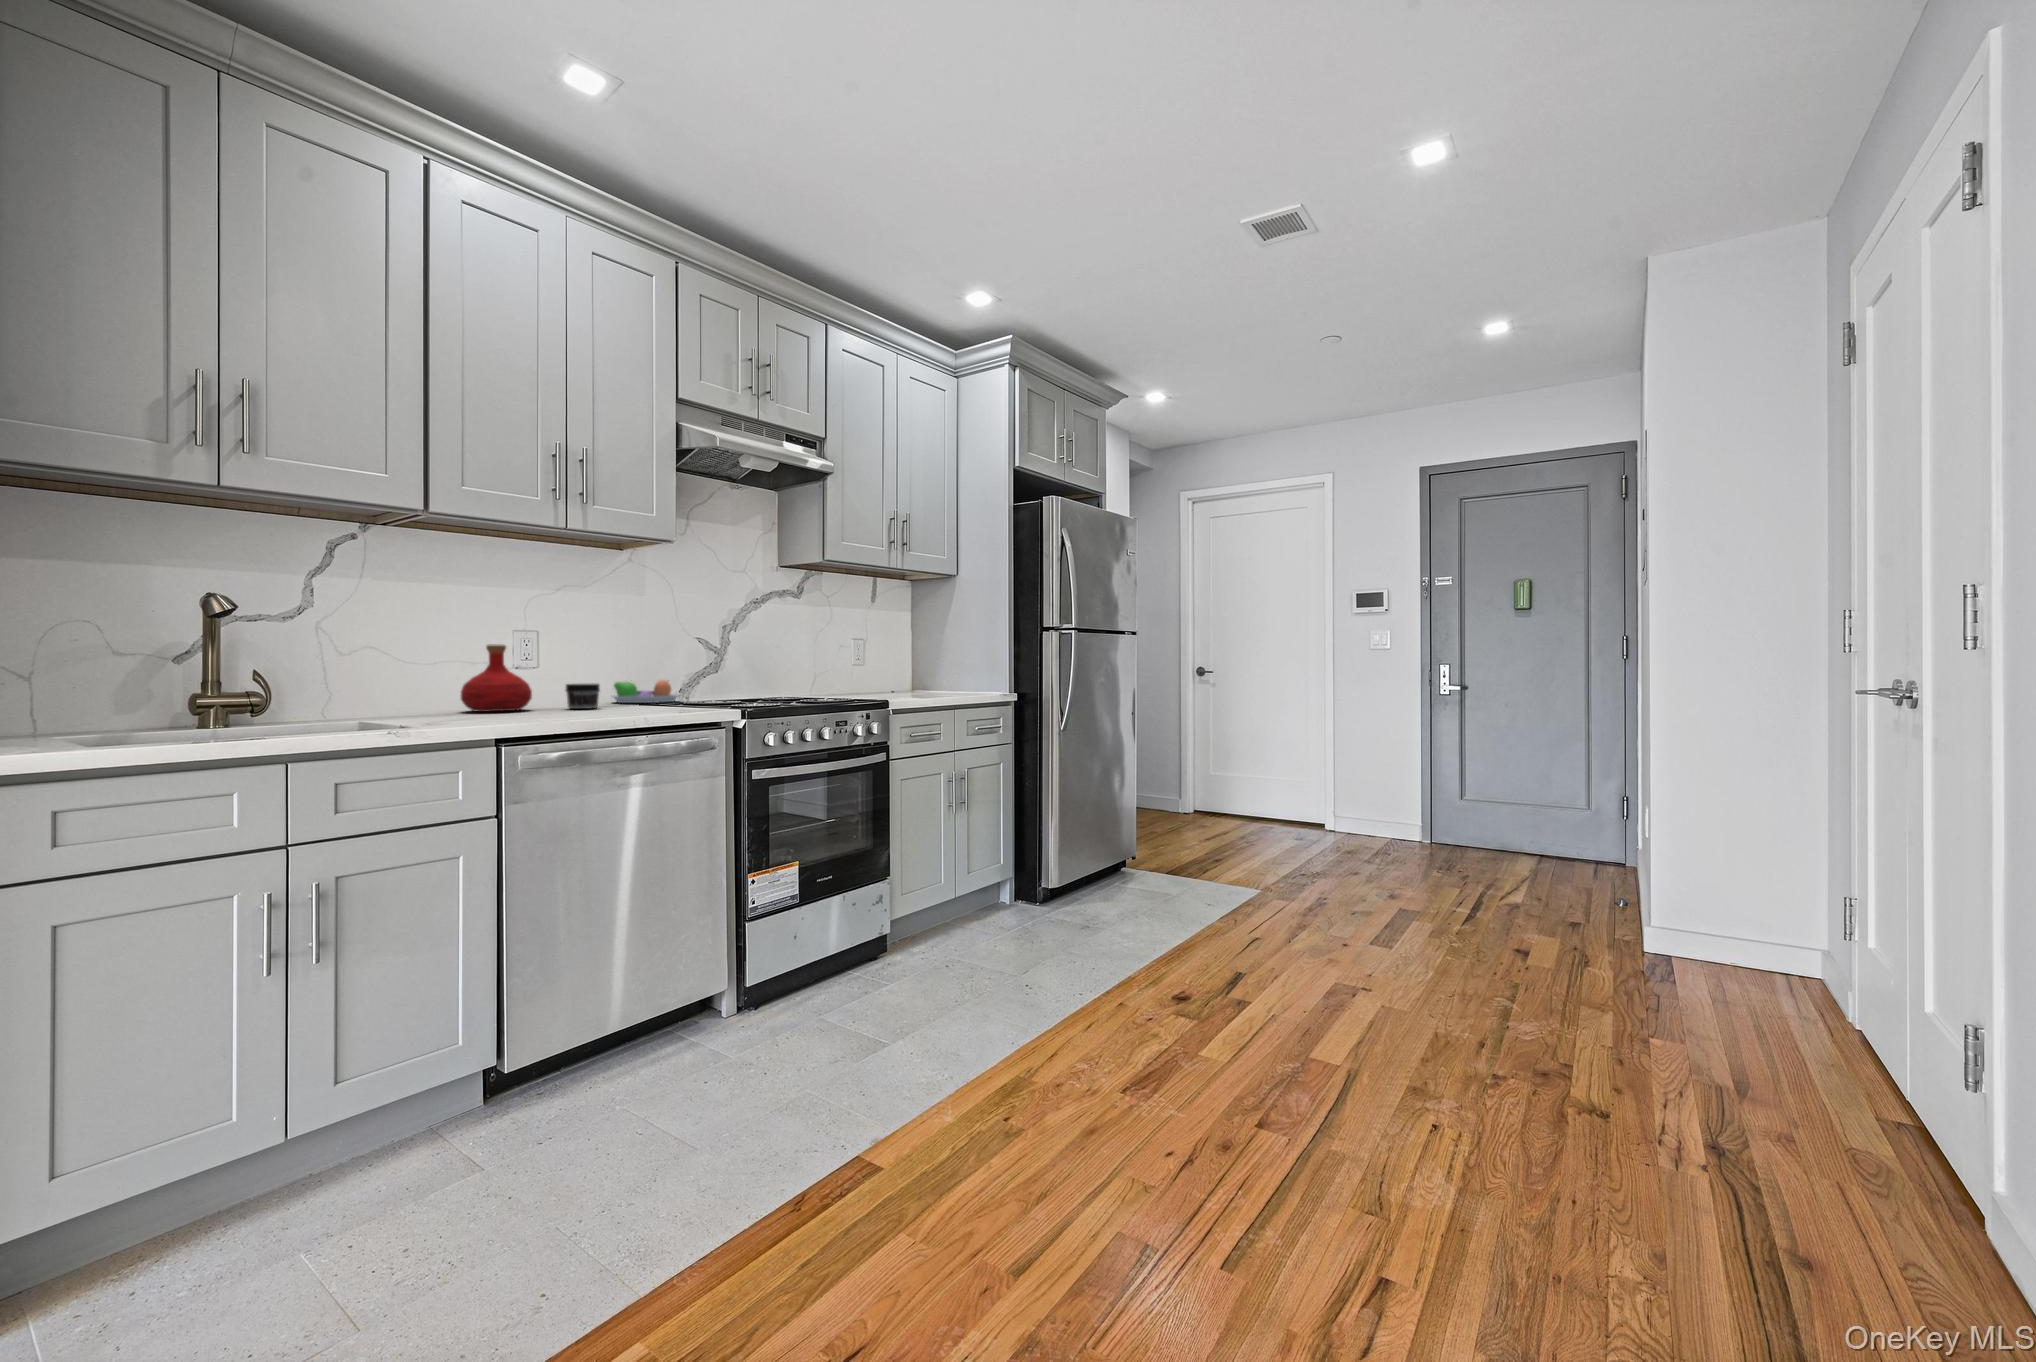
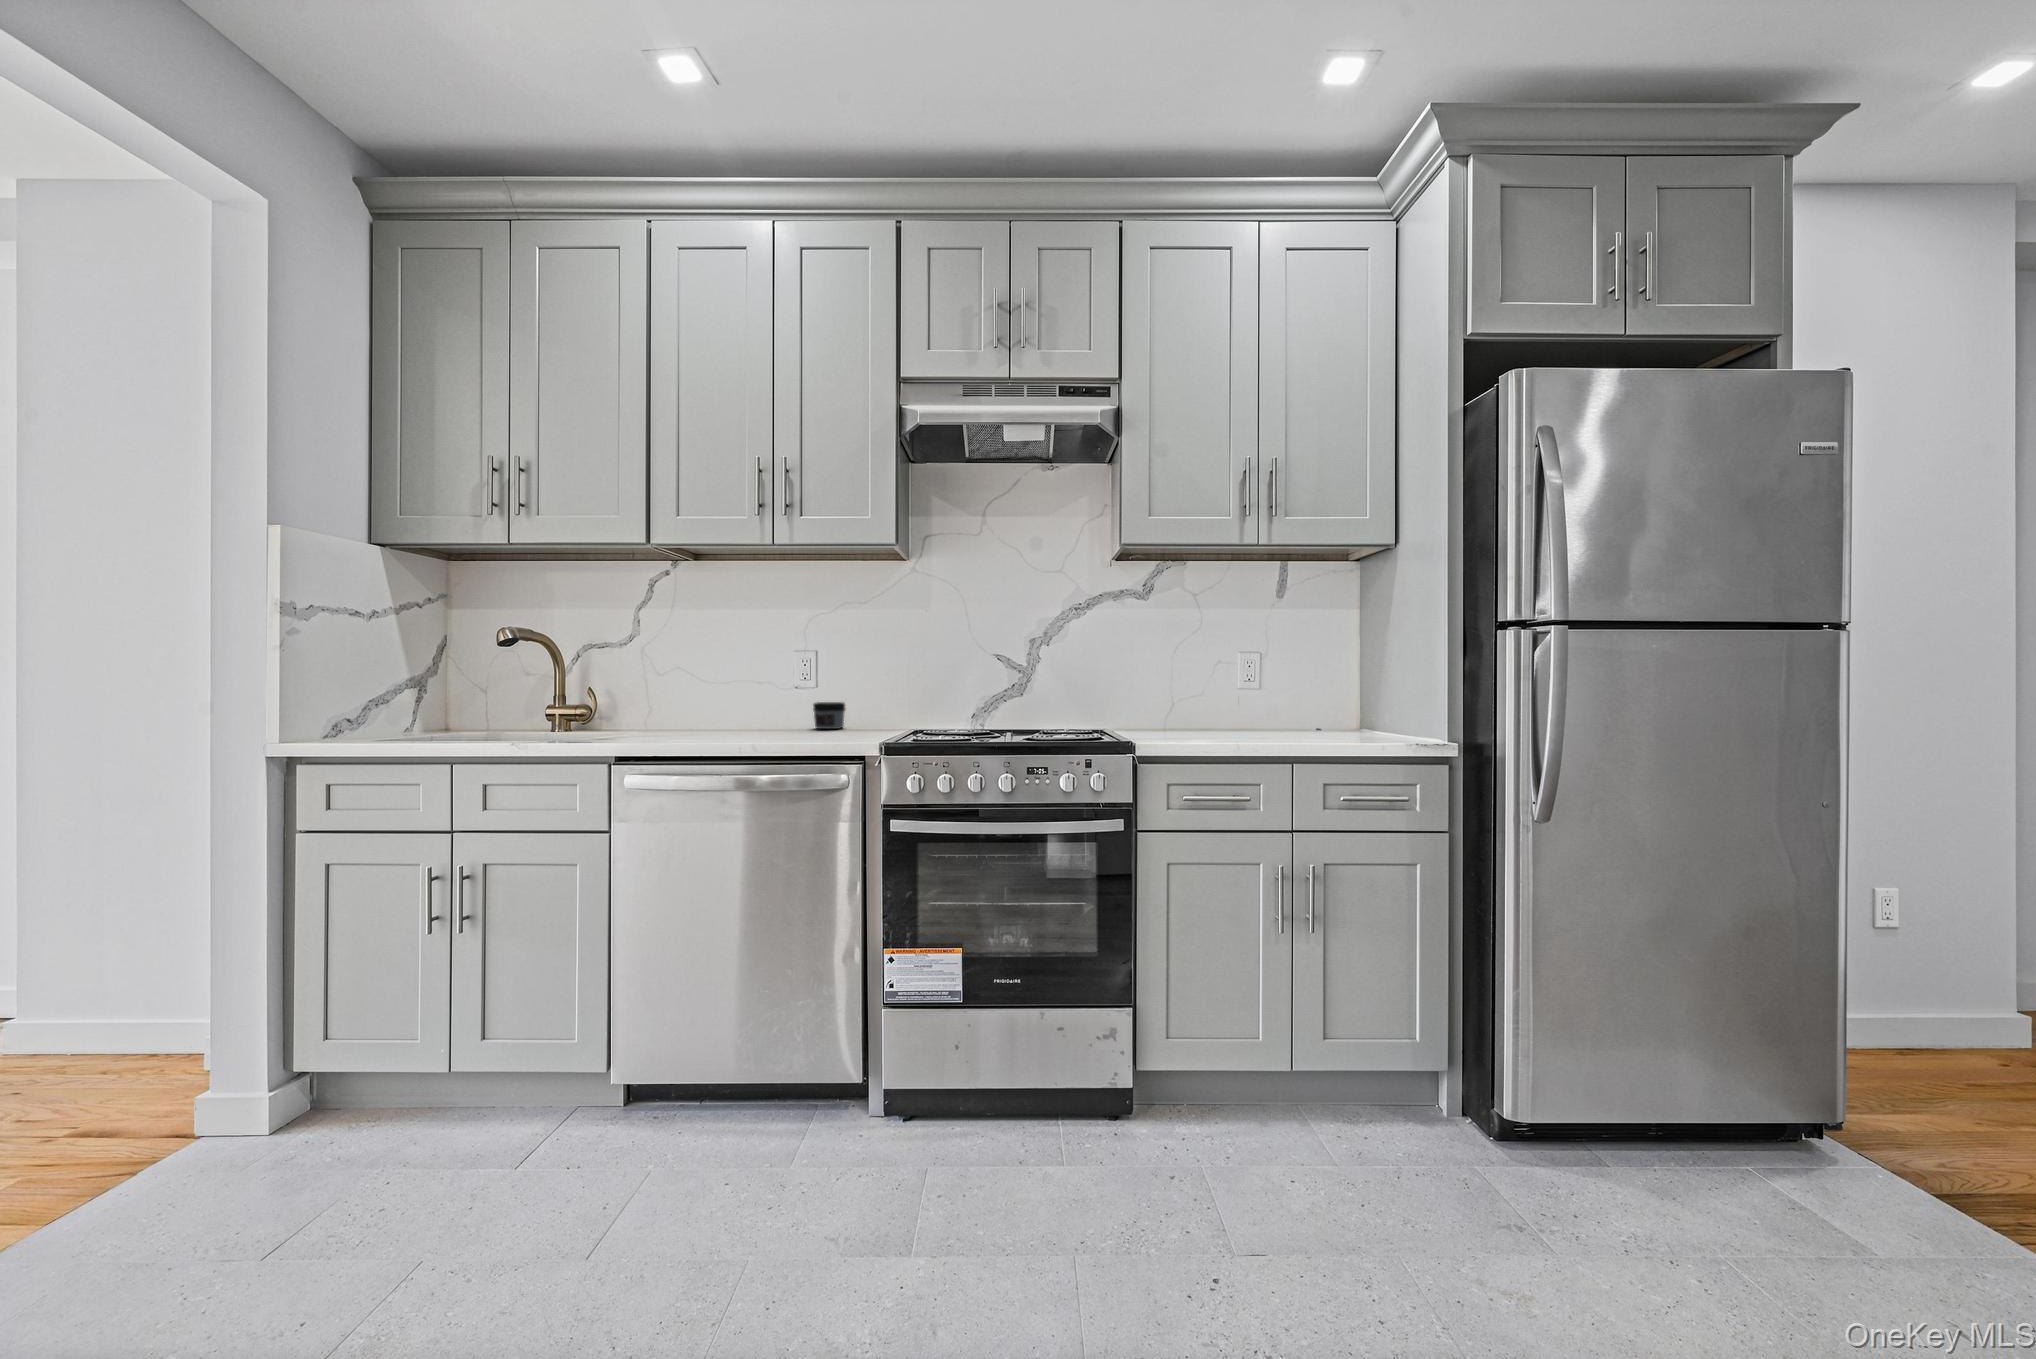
bottle: present [461,644,532,712] -> none [740,662,800,727]
fruit bowl: present [612,680,678,703] -> none [891,693,968,725]

